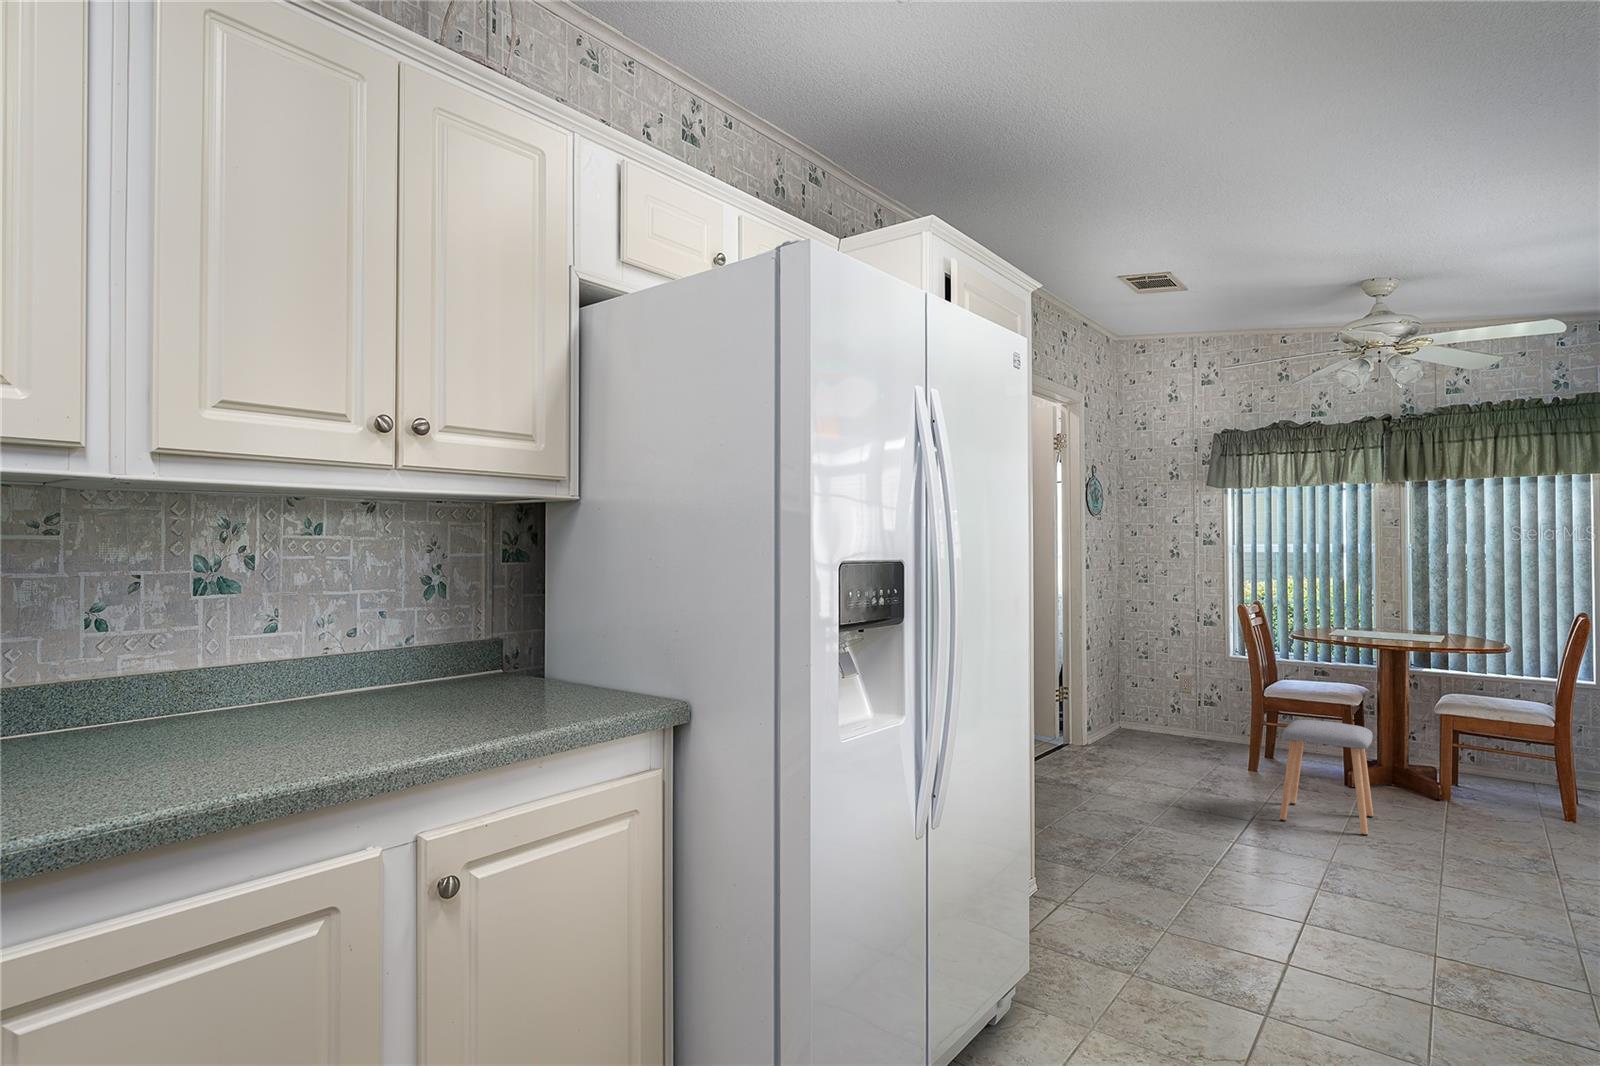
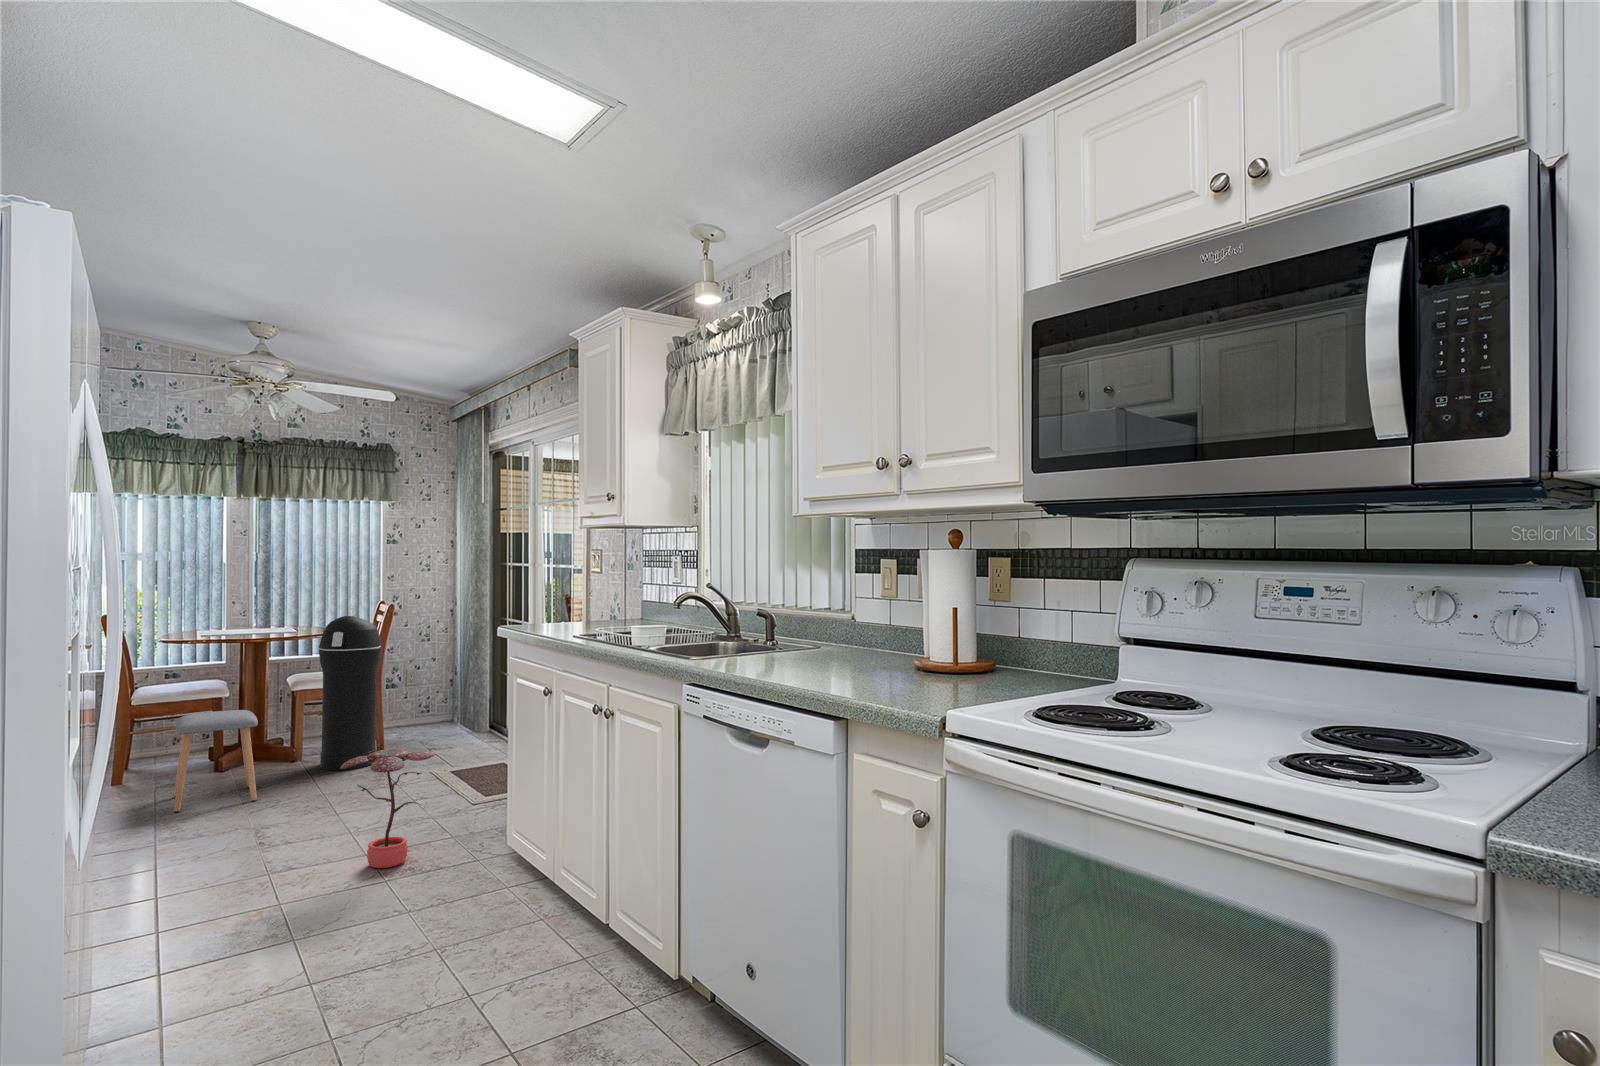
trash can: none [1463,630,1557,835] -> present [319,616,381,770]
potted plant: none [1405,826,1558,999] -> present [340,749,436,868]

